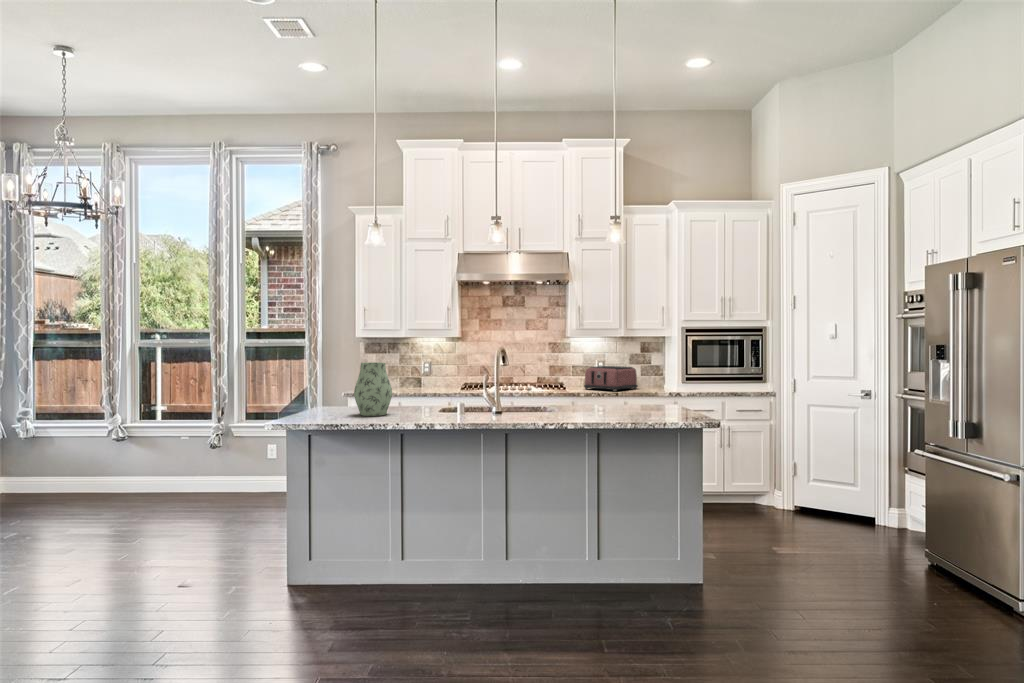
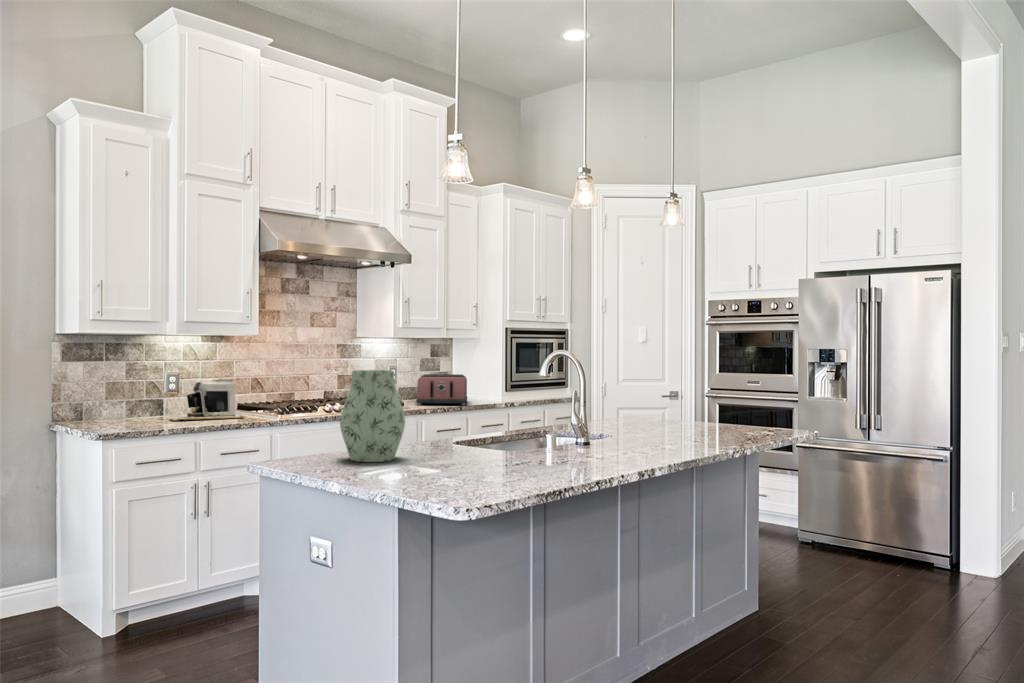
coffee maker: none [401,366,447,390] -> present [171,380,245,421]

